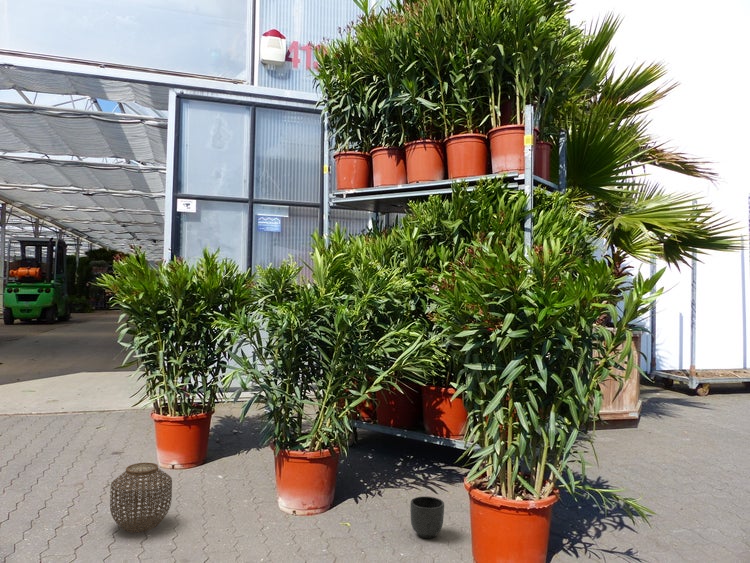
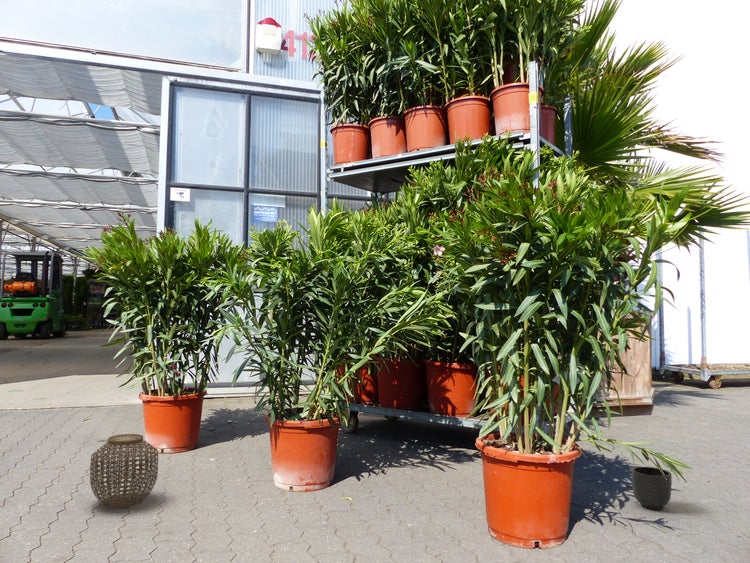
planter: present [410,496,444,539] -> present [632,467,672,510]

